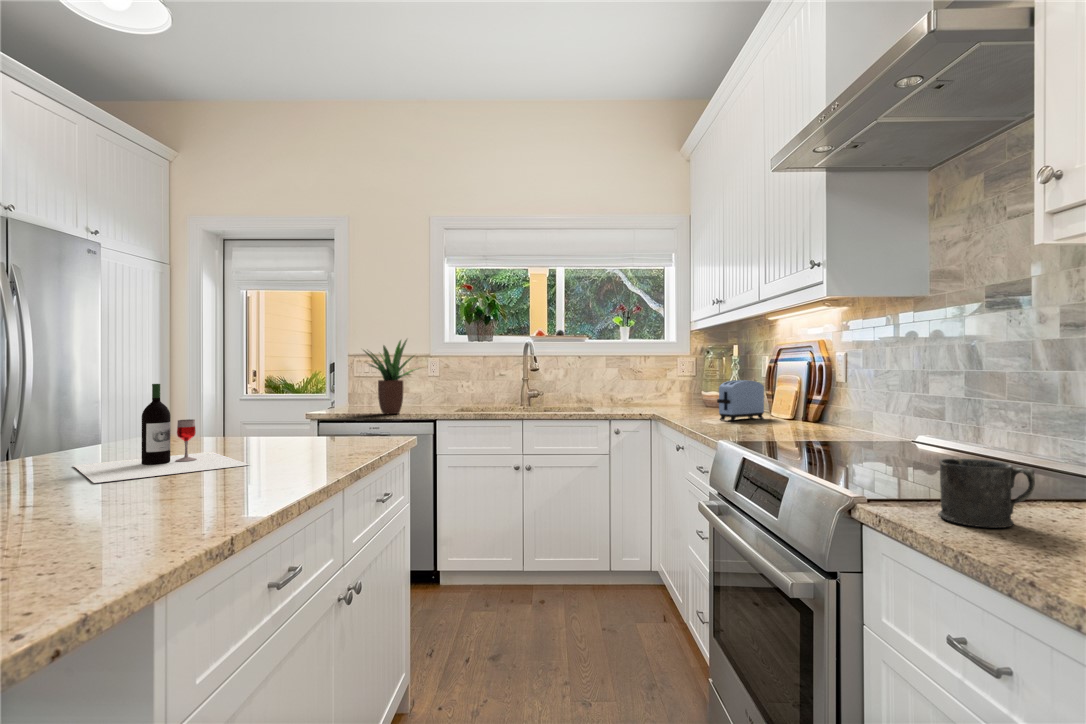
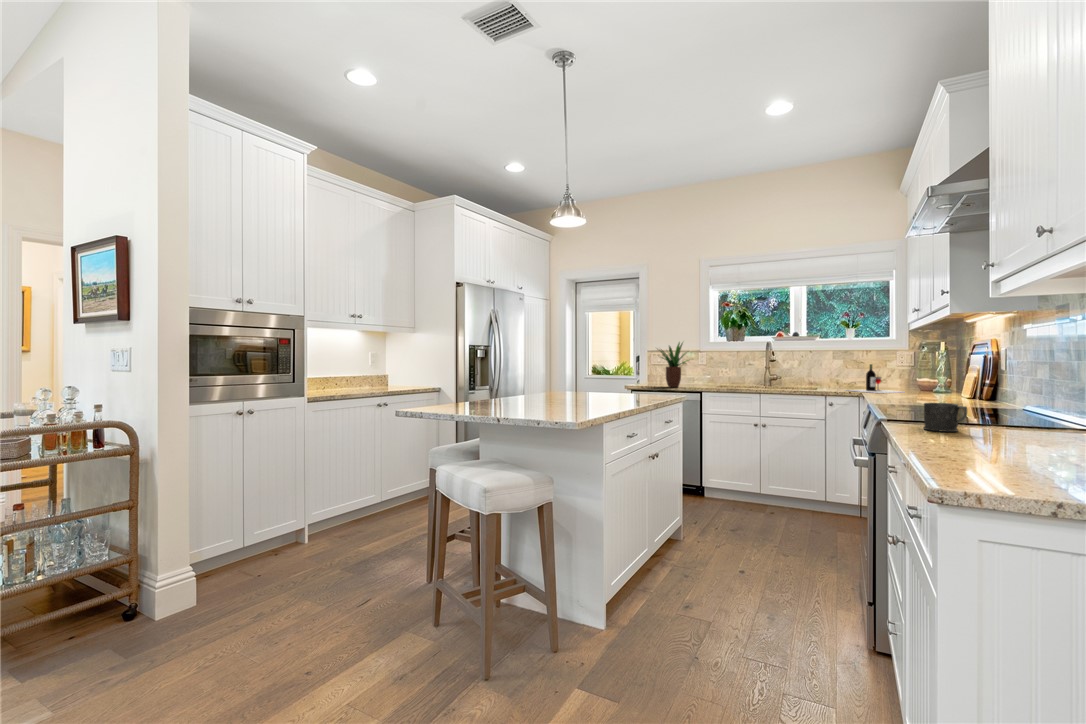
toaster: present [717,380,764,421] -> none [903,369,953,398]
wine bottle: present [74,384,249,483] -> present [849,364,899,393]

